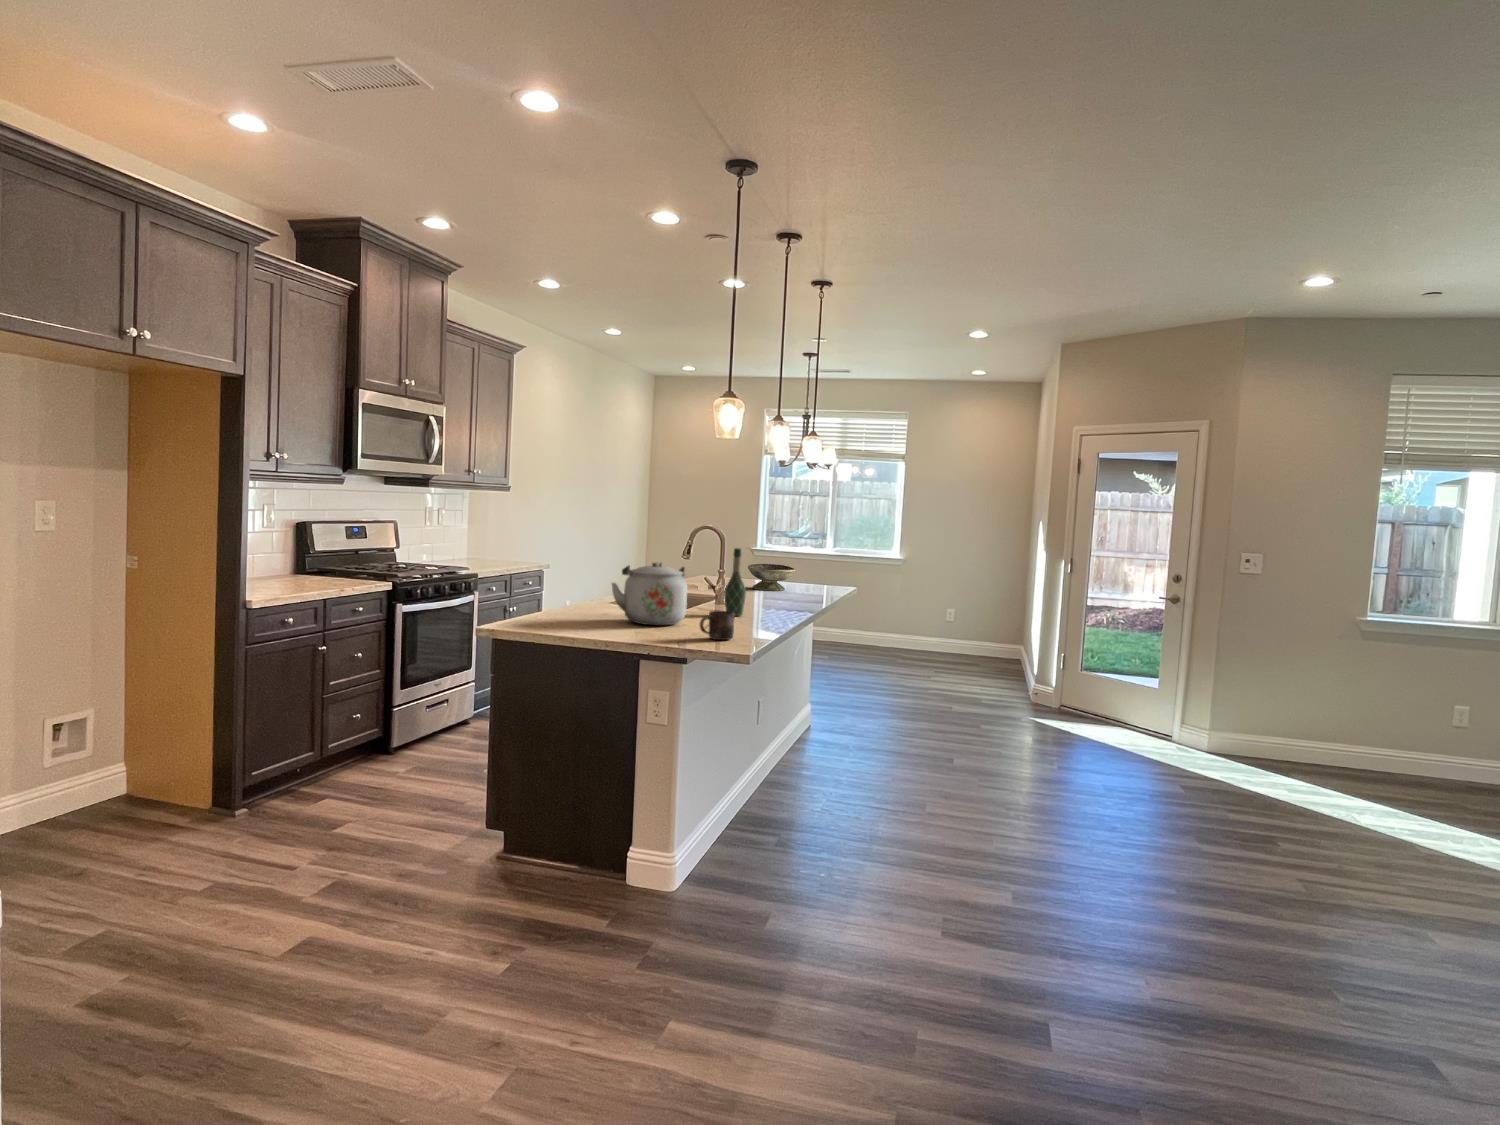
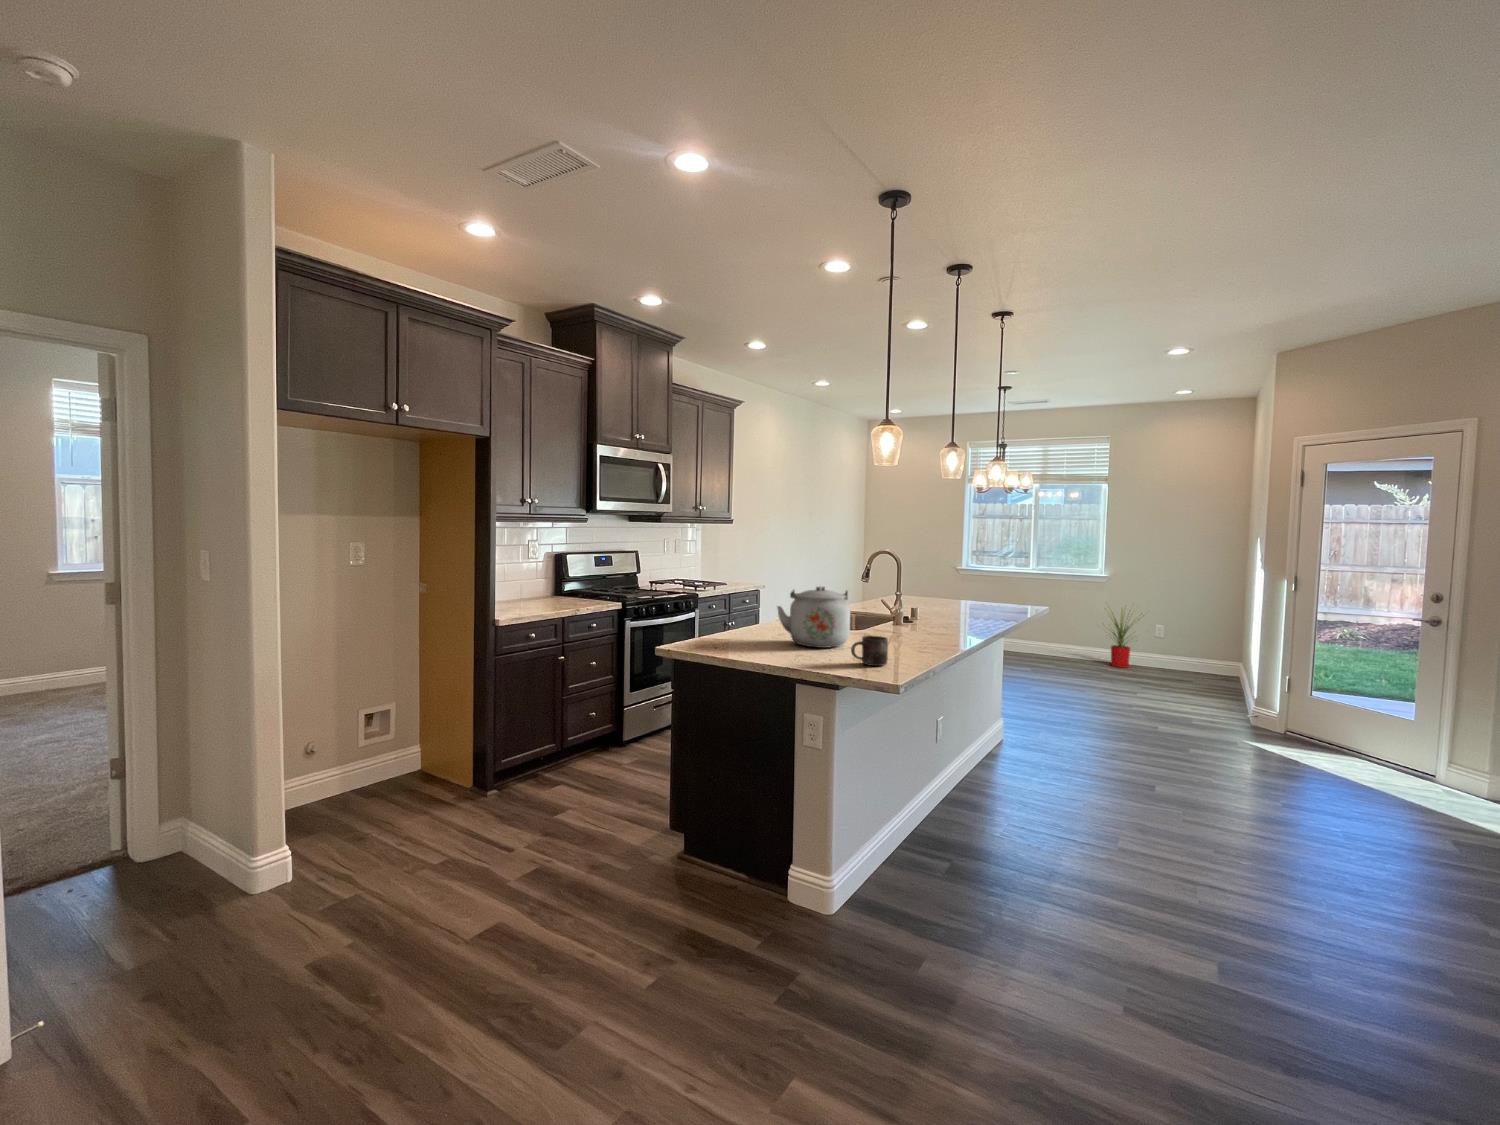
wine bottle: present [725,548,746,616] -> none [895,571,916,638]
decorative bowl: present [748,564,795,591] -> none [935,584,982,610]
house plant: none [891,586,943,655] -> present [1109,612,1142,668]

